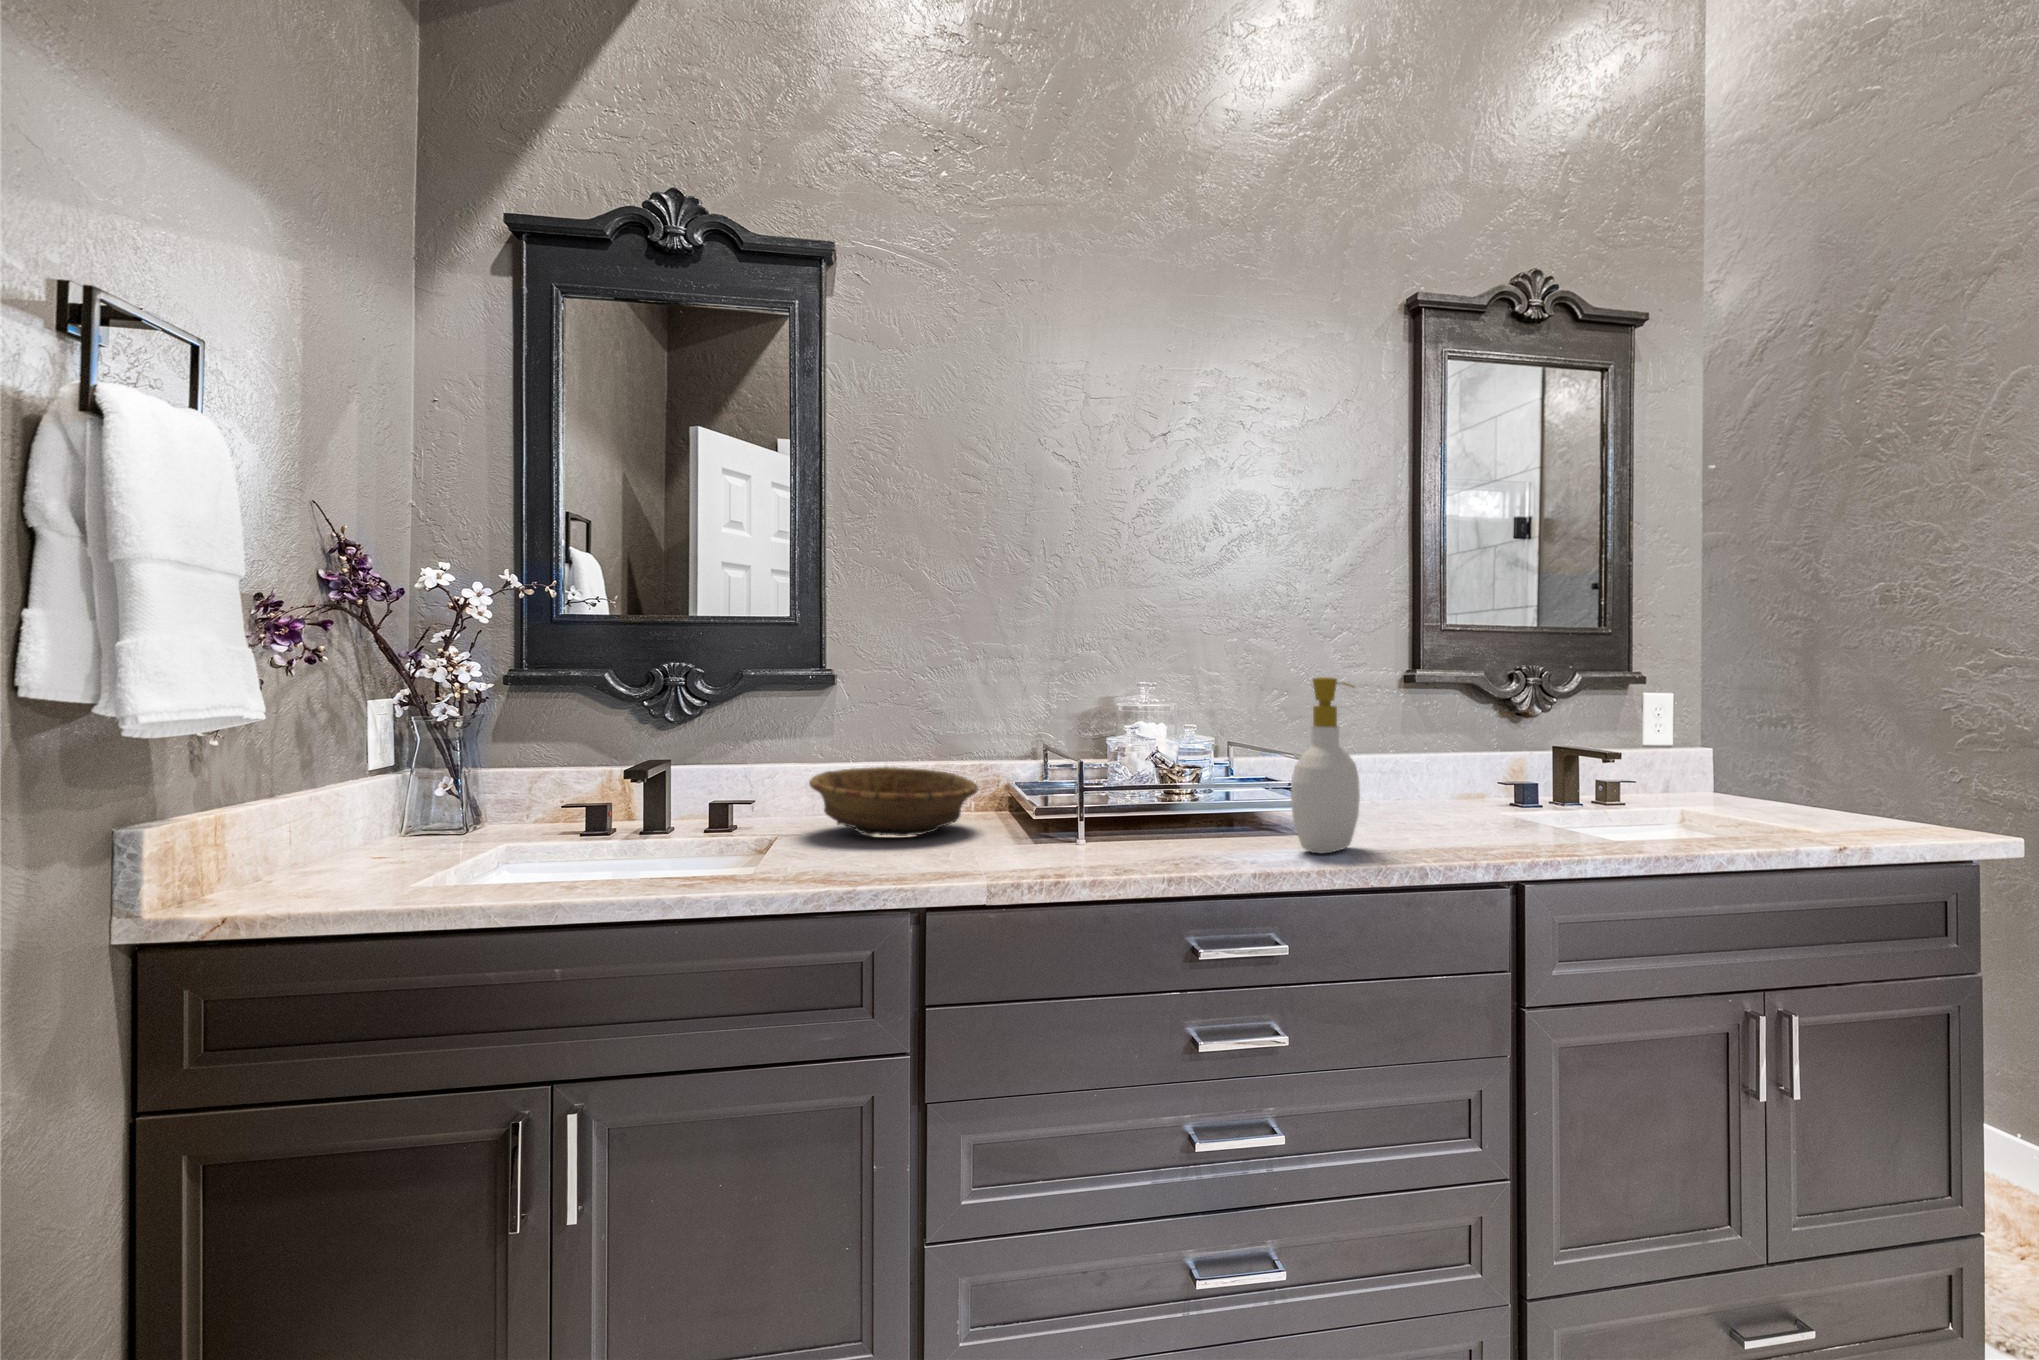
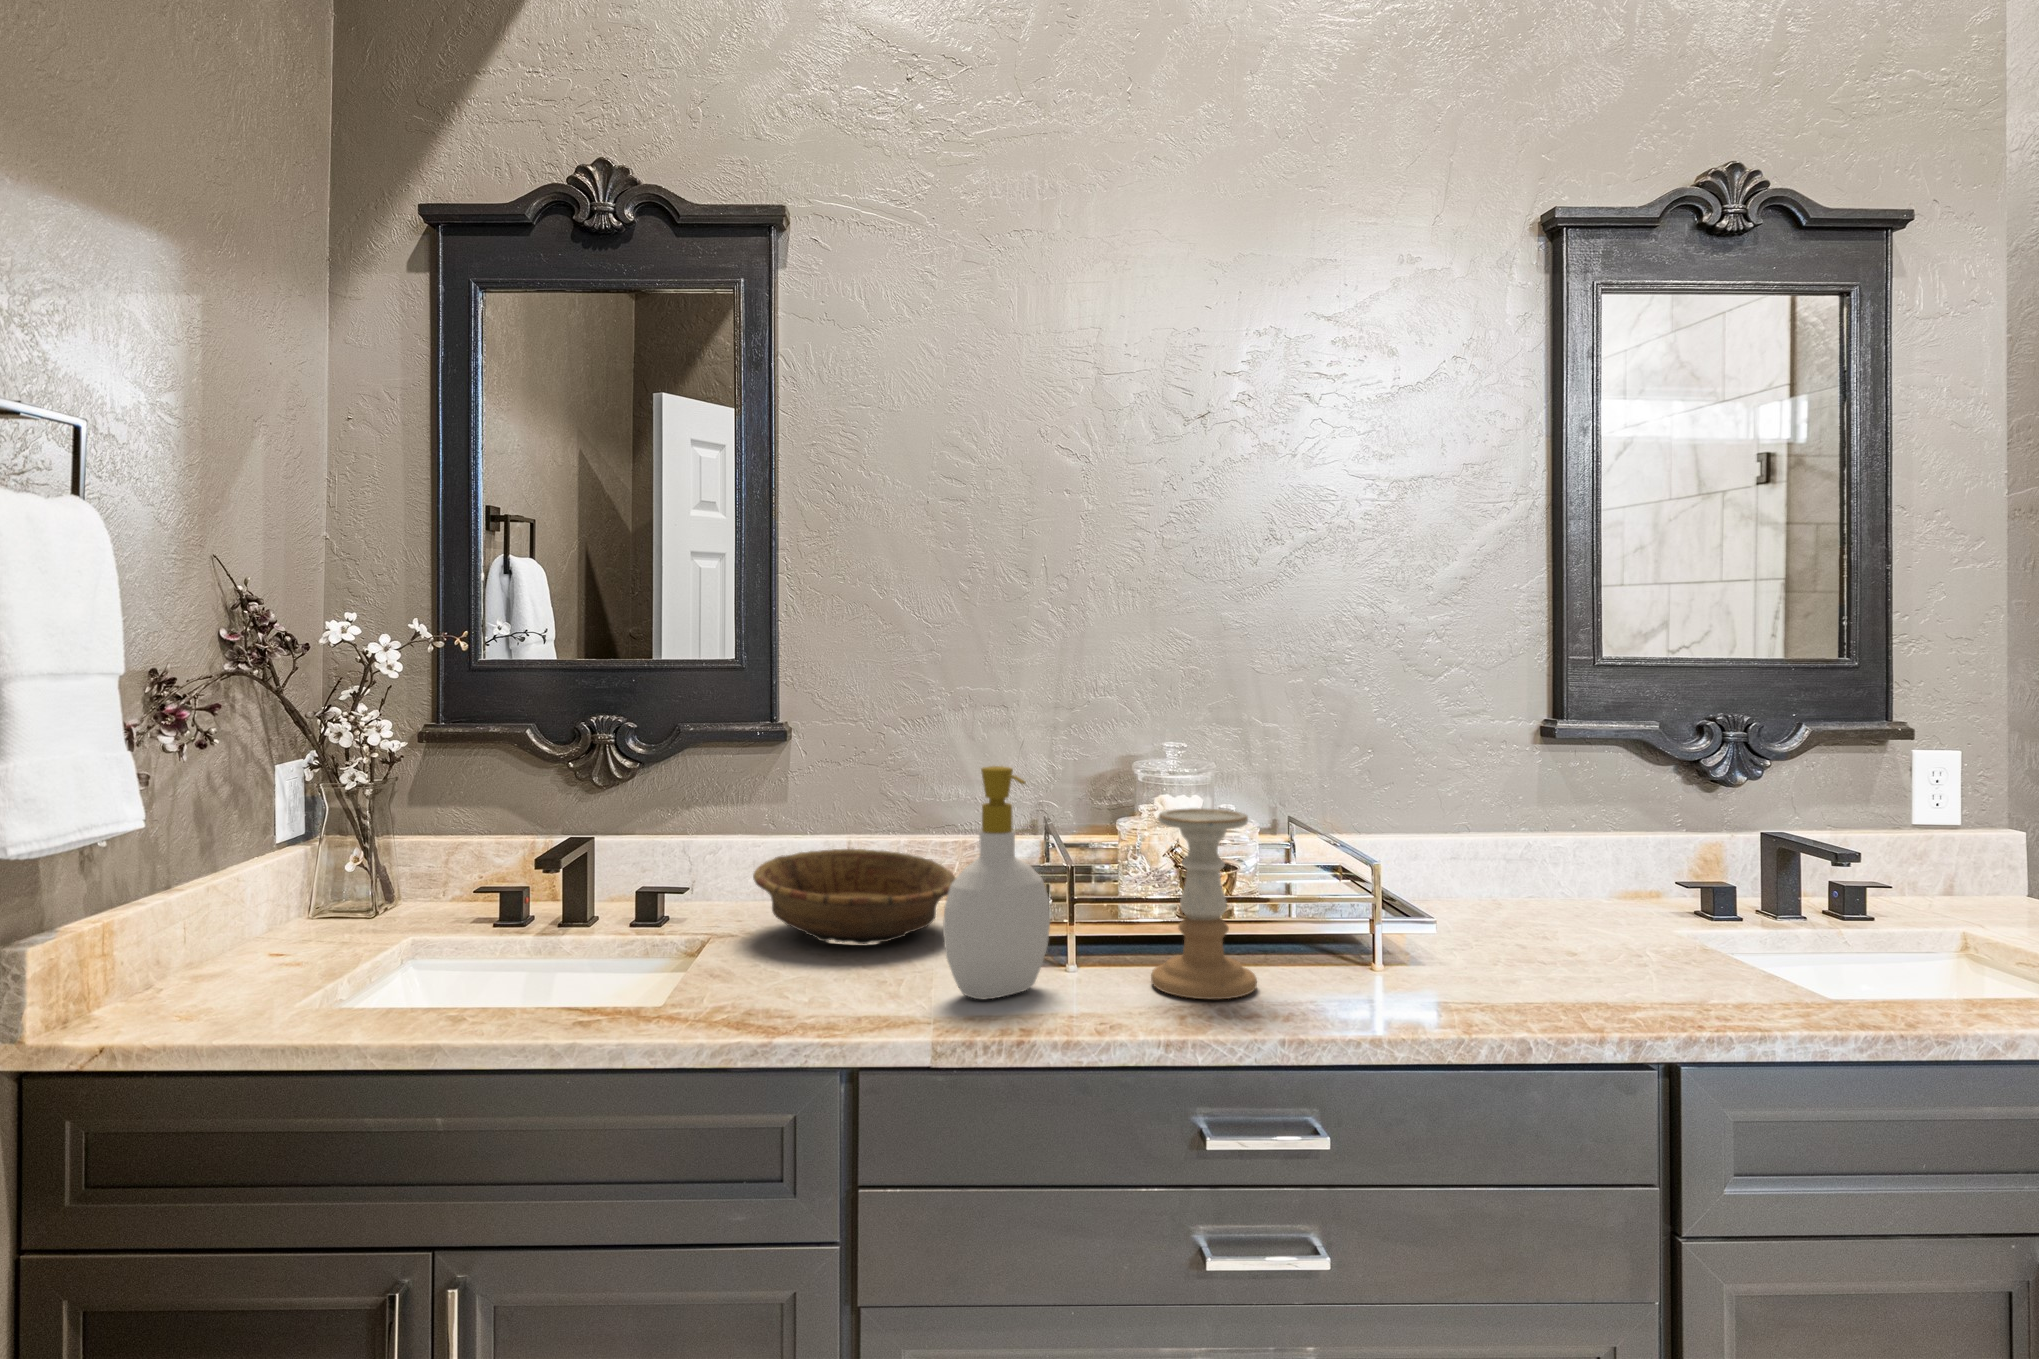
soap bottle: present [1291,677,1360,854] -> present [943,766,1050,999]
candle holder: none [1144,715,1226,856] -> present [1151,808,1257,999]

